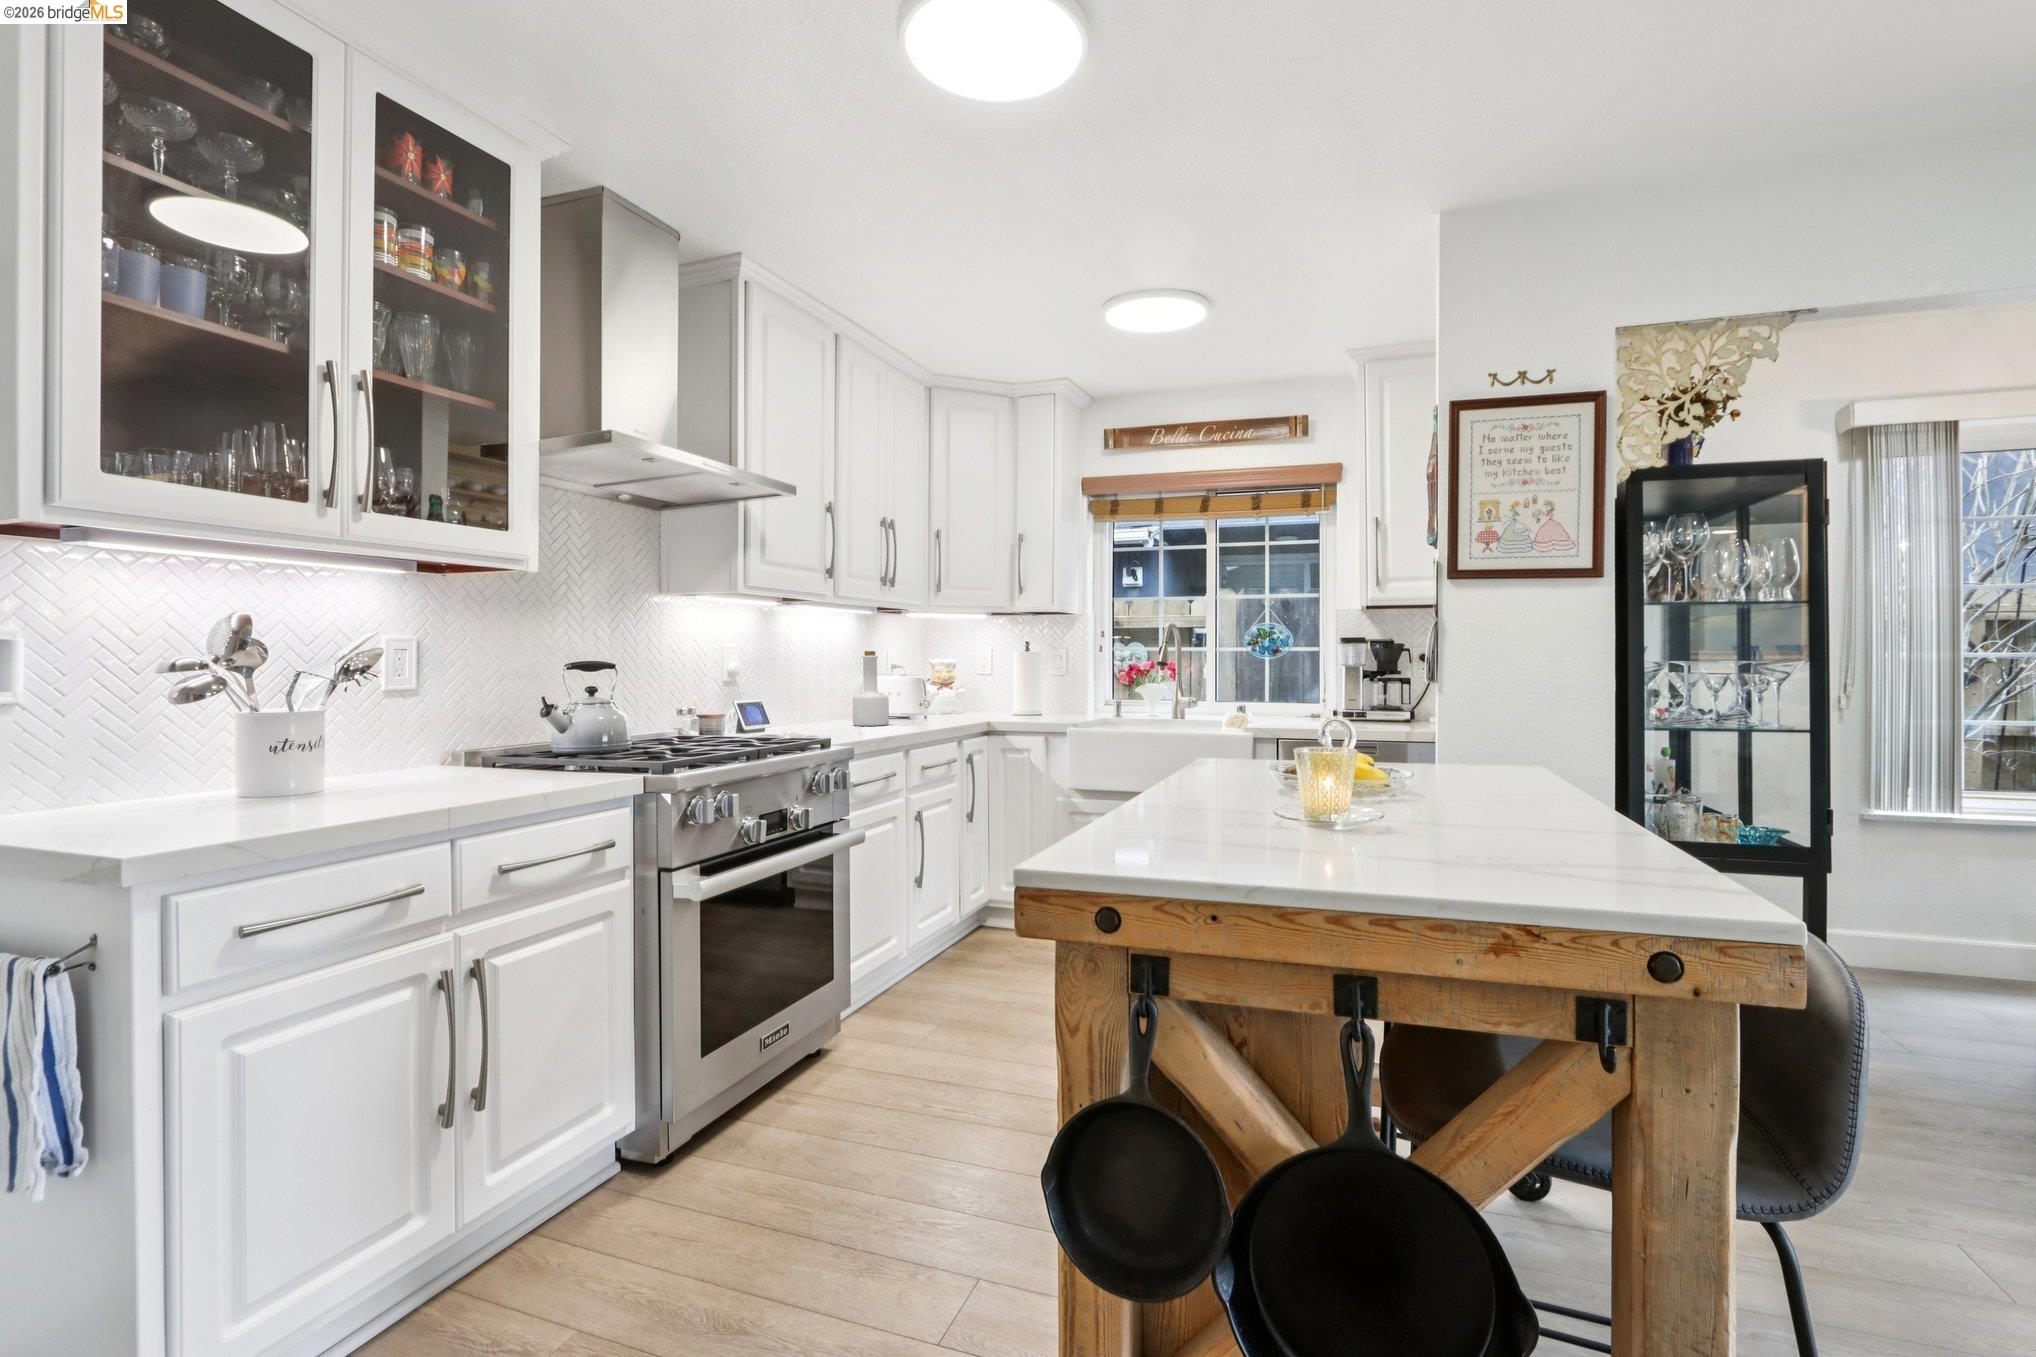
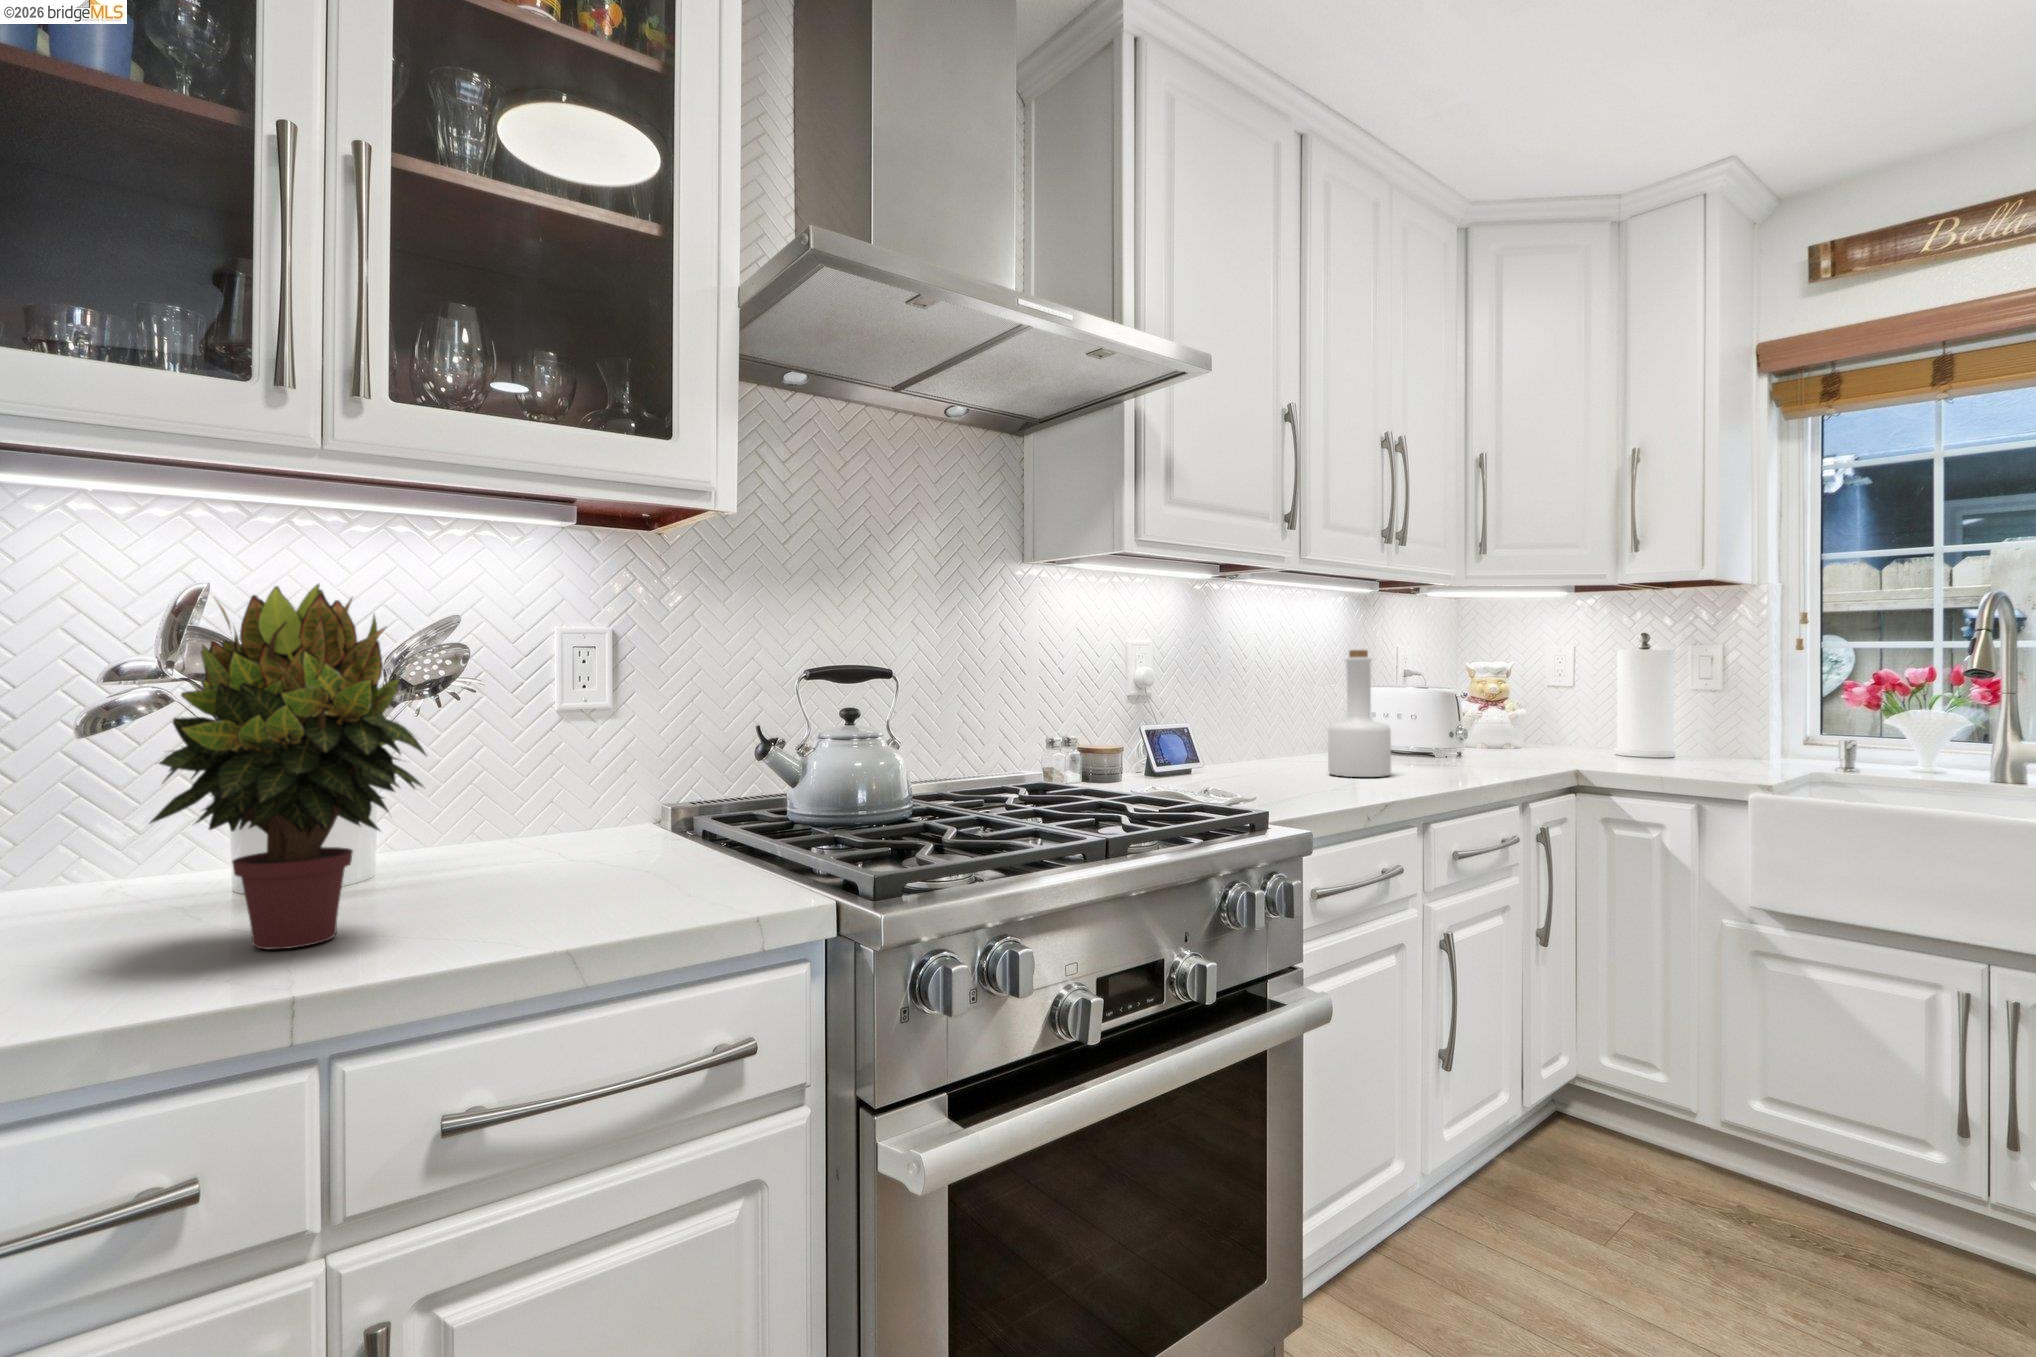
potted plant: none [305,615,449,799] -> present [150,584,426,950]

